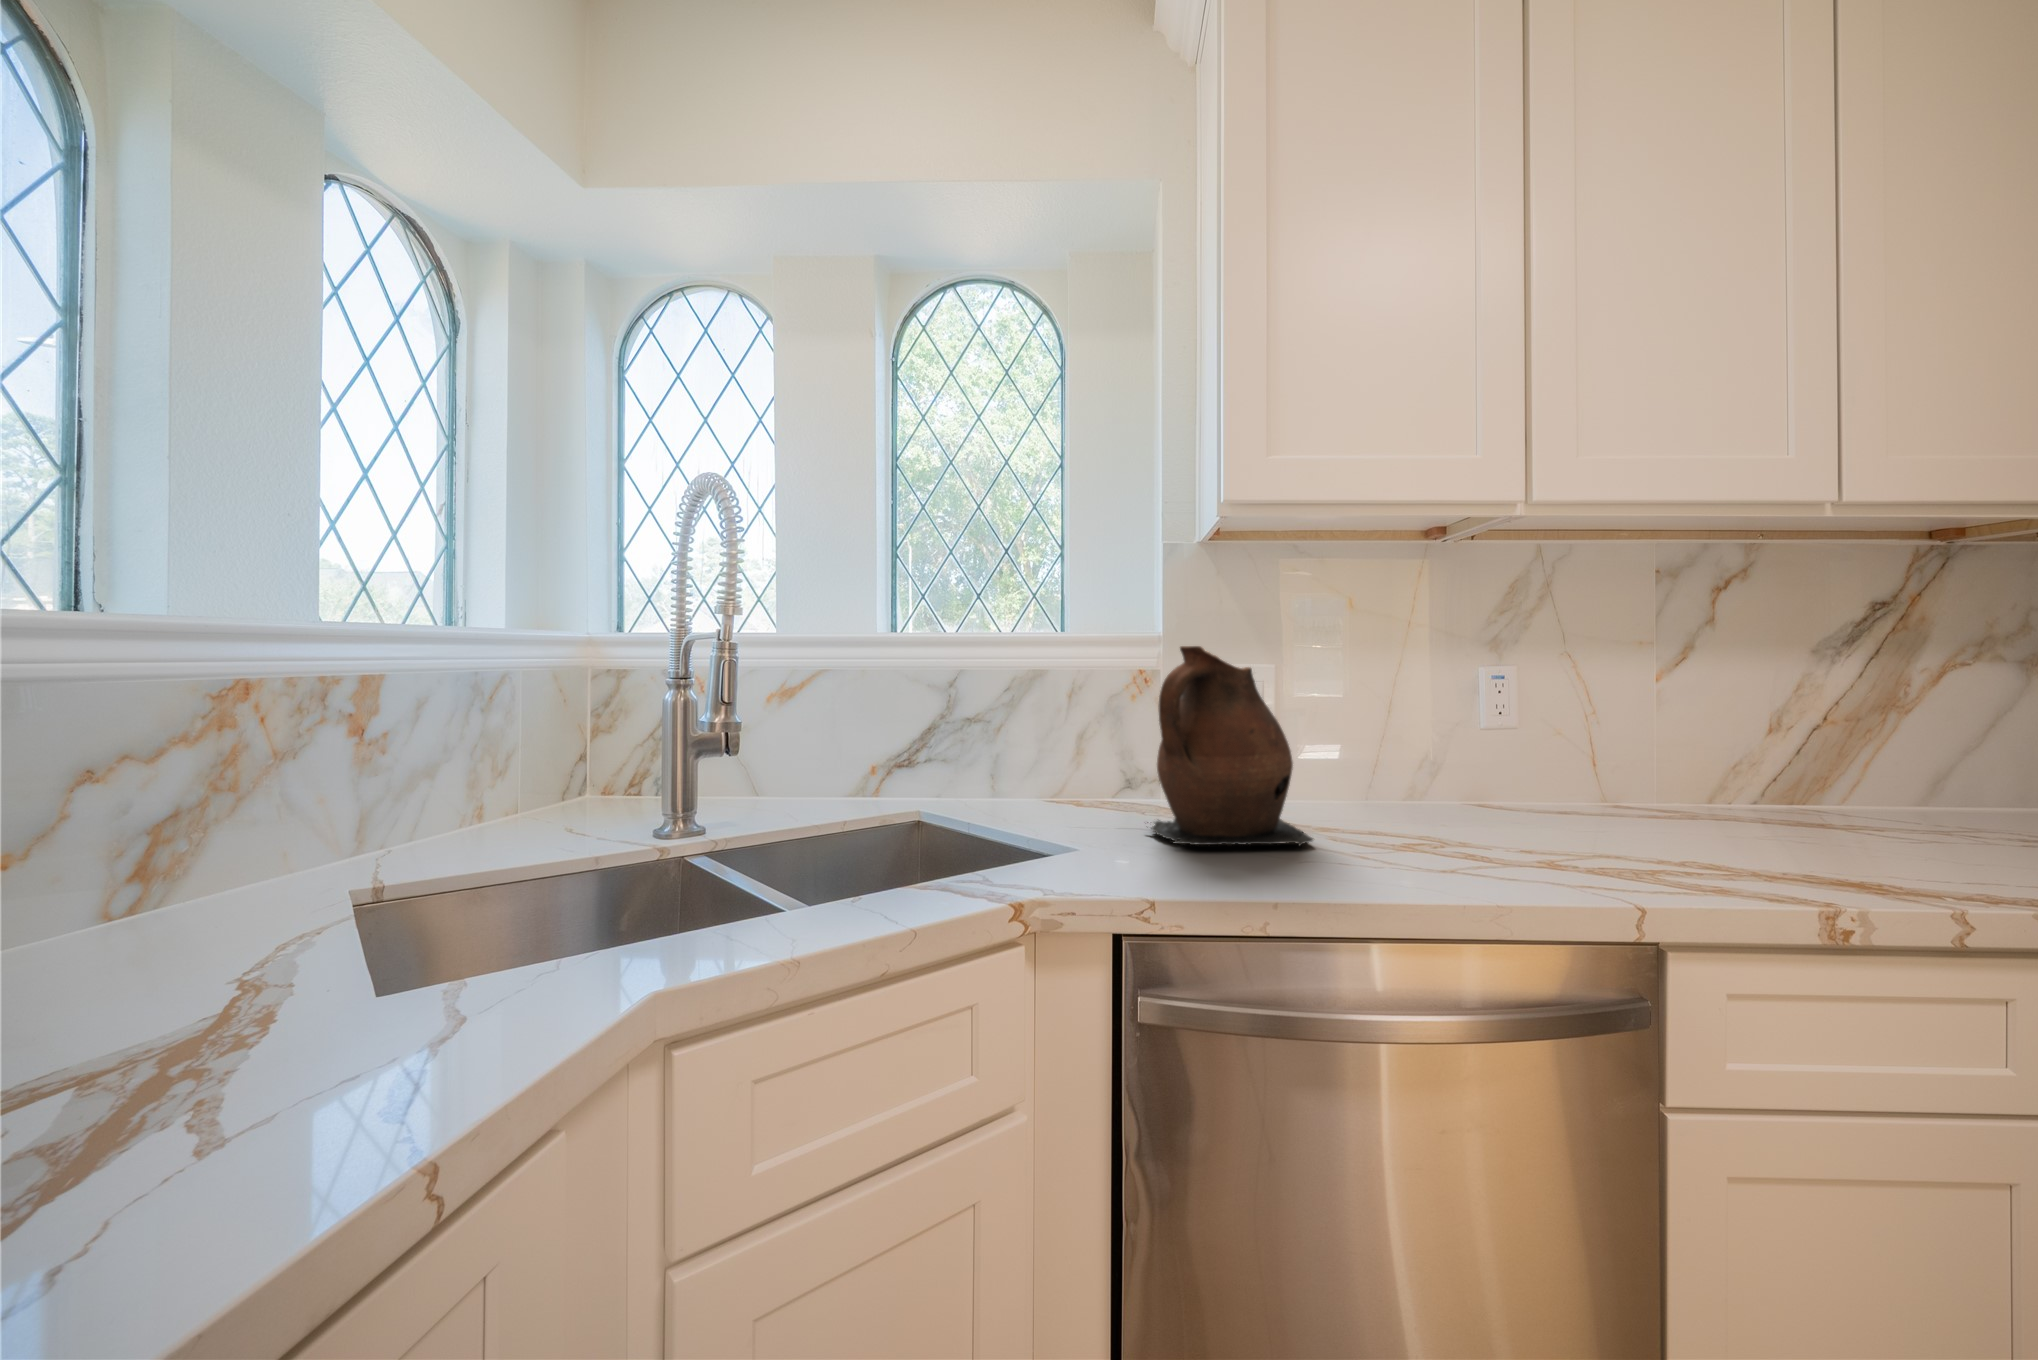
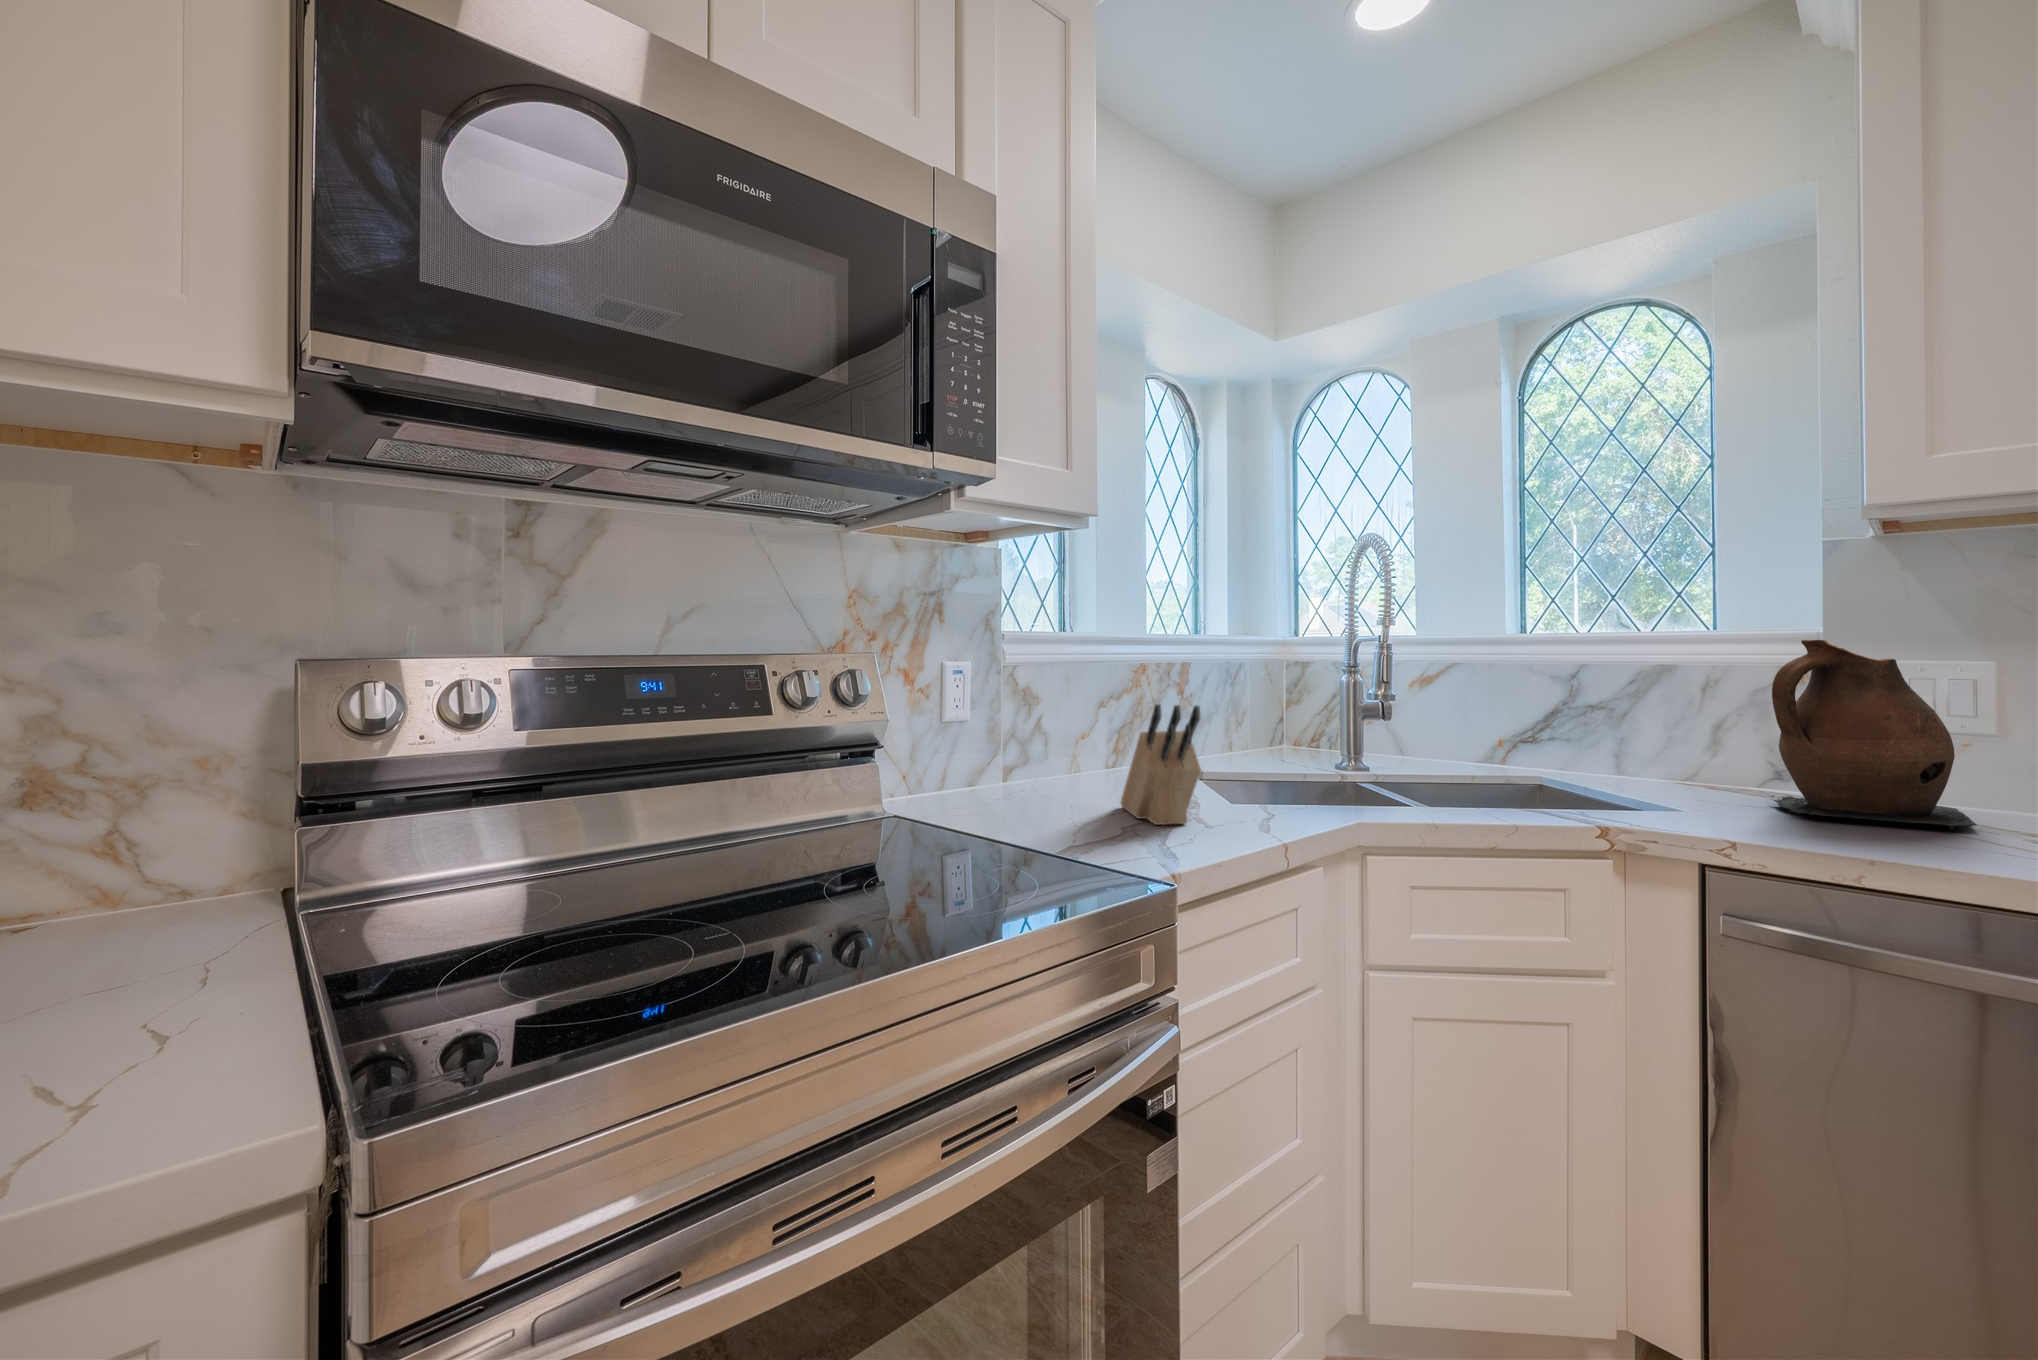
knife block: none [126,769,317,1062] -> present [1121,704,1201,825]

